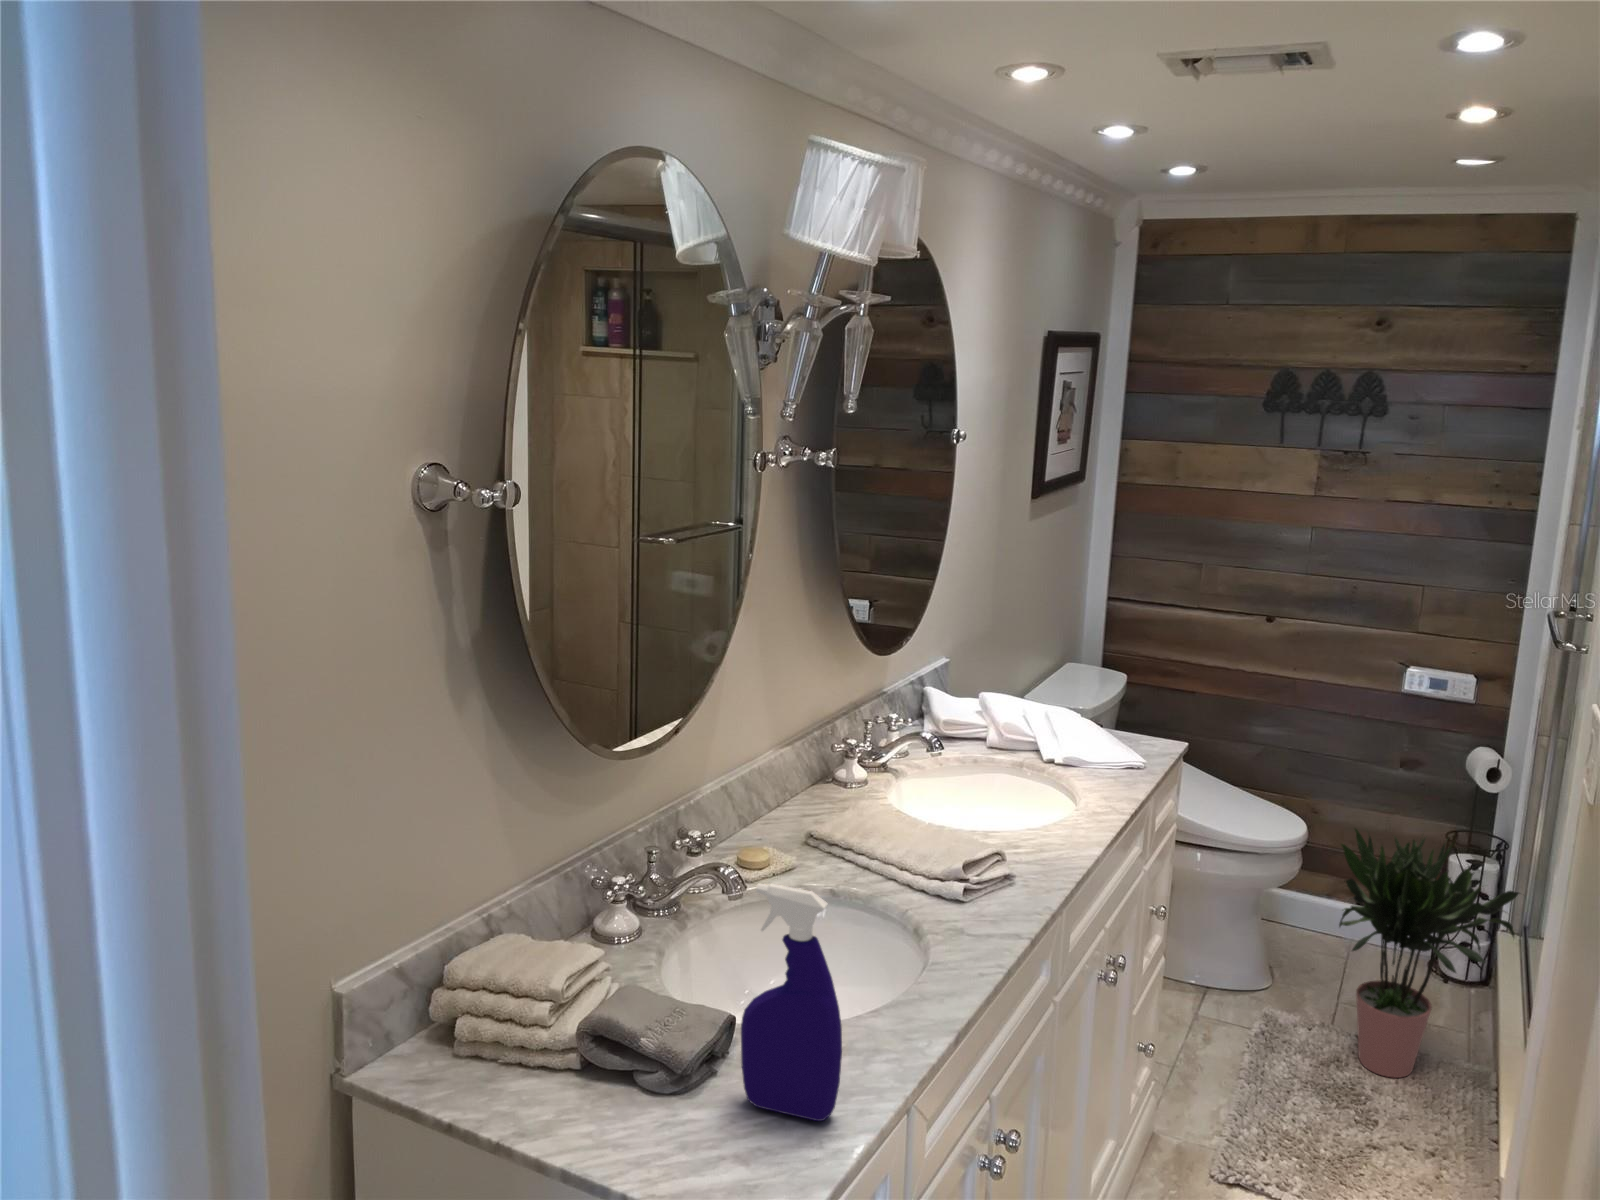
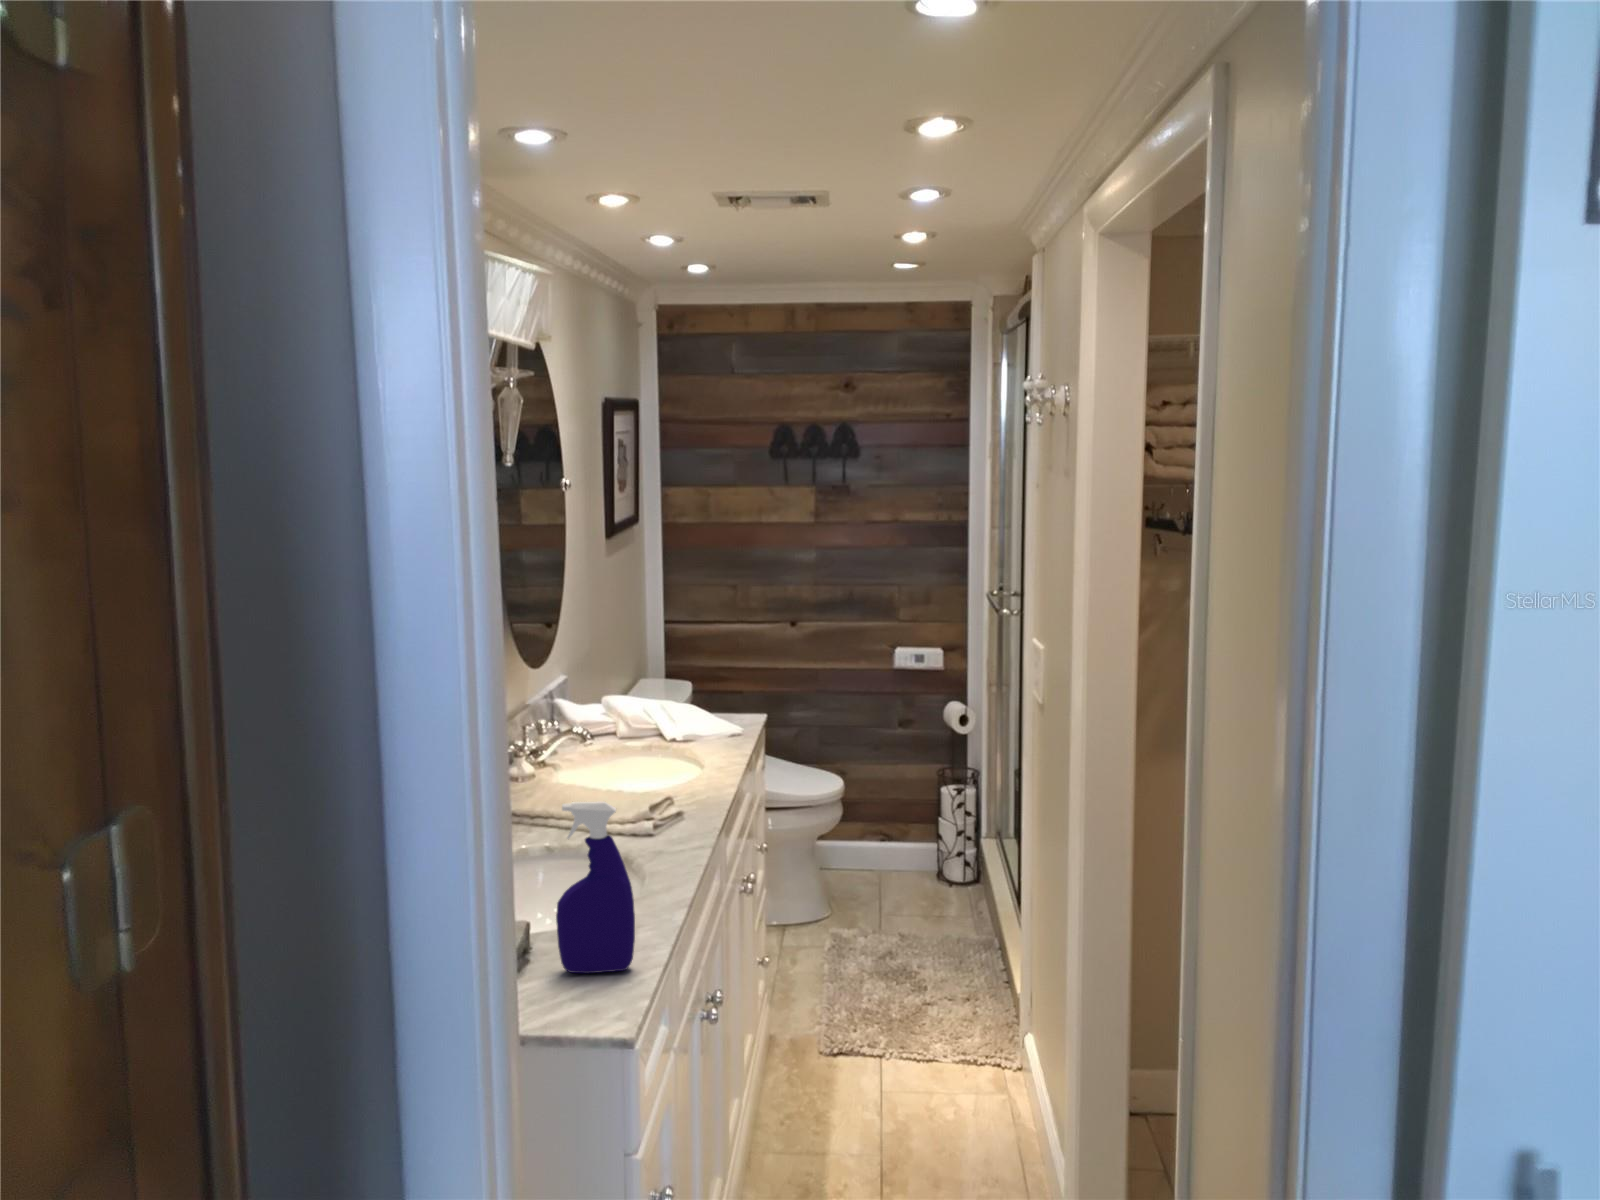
potted plant: present [1339,829,1519,1078] -> none [873,759,1005,957]

